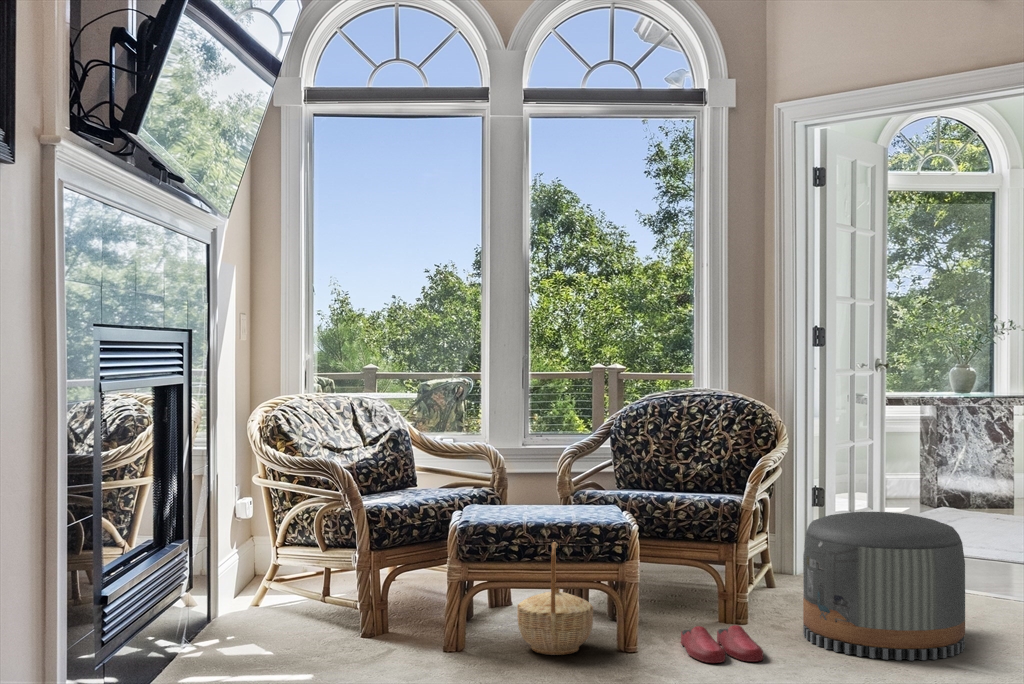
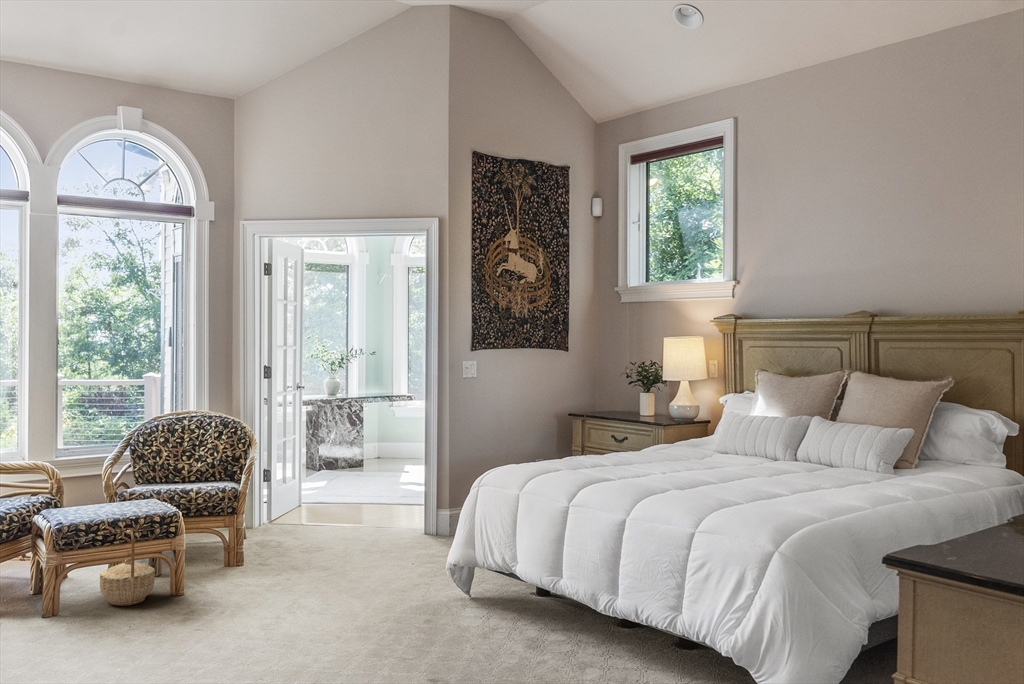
pouf: present [803,512,965,660] -> none [280,486,372,572]
slippers: present [681,625,763,663] -> none [210,566,267,591]

